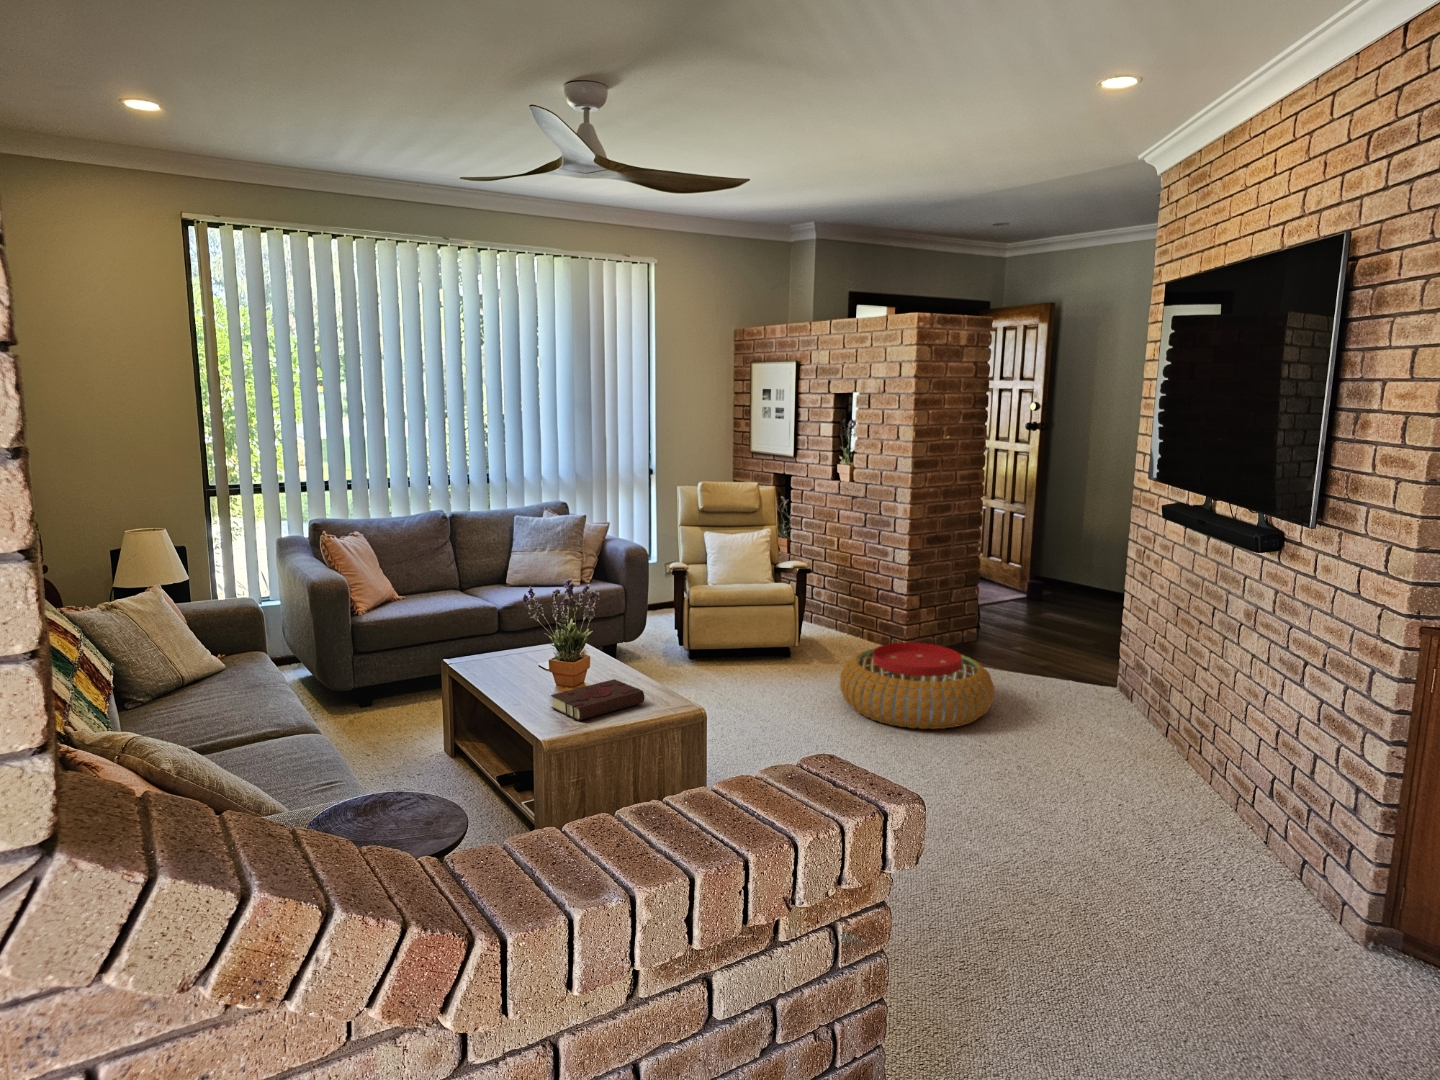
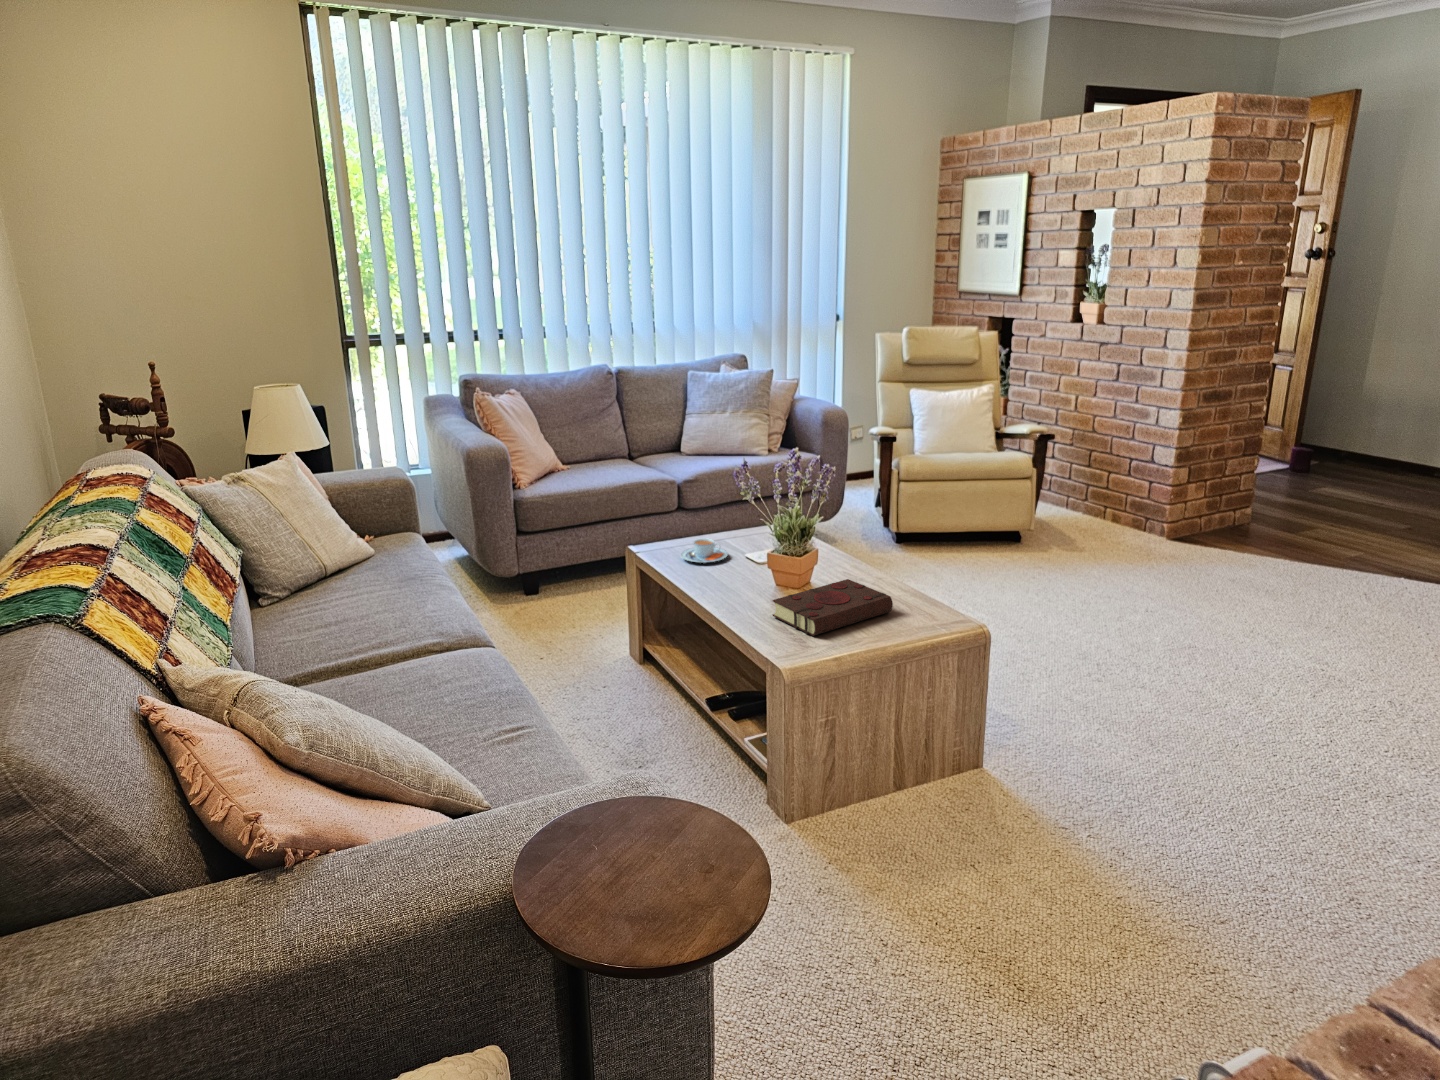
pouf: present [840,642,995,729] -> none [1103,530,1323,644]
teacup: none [489,652,528,670] -> present [681,539,728,563]

